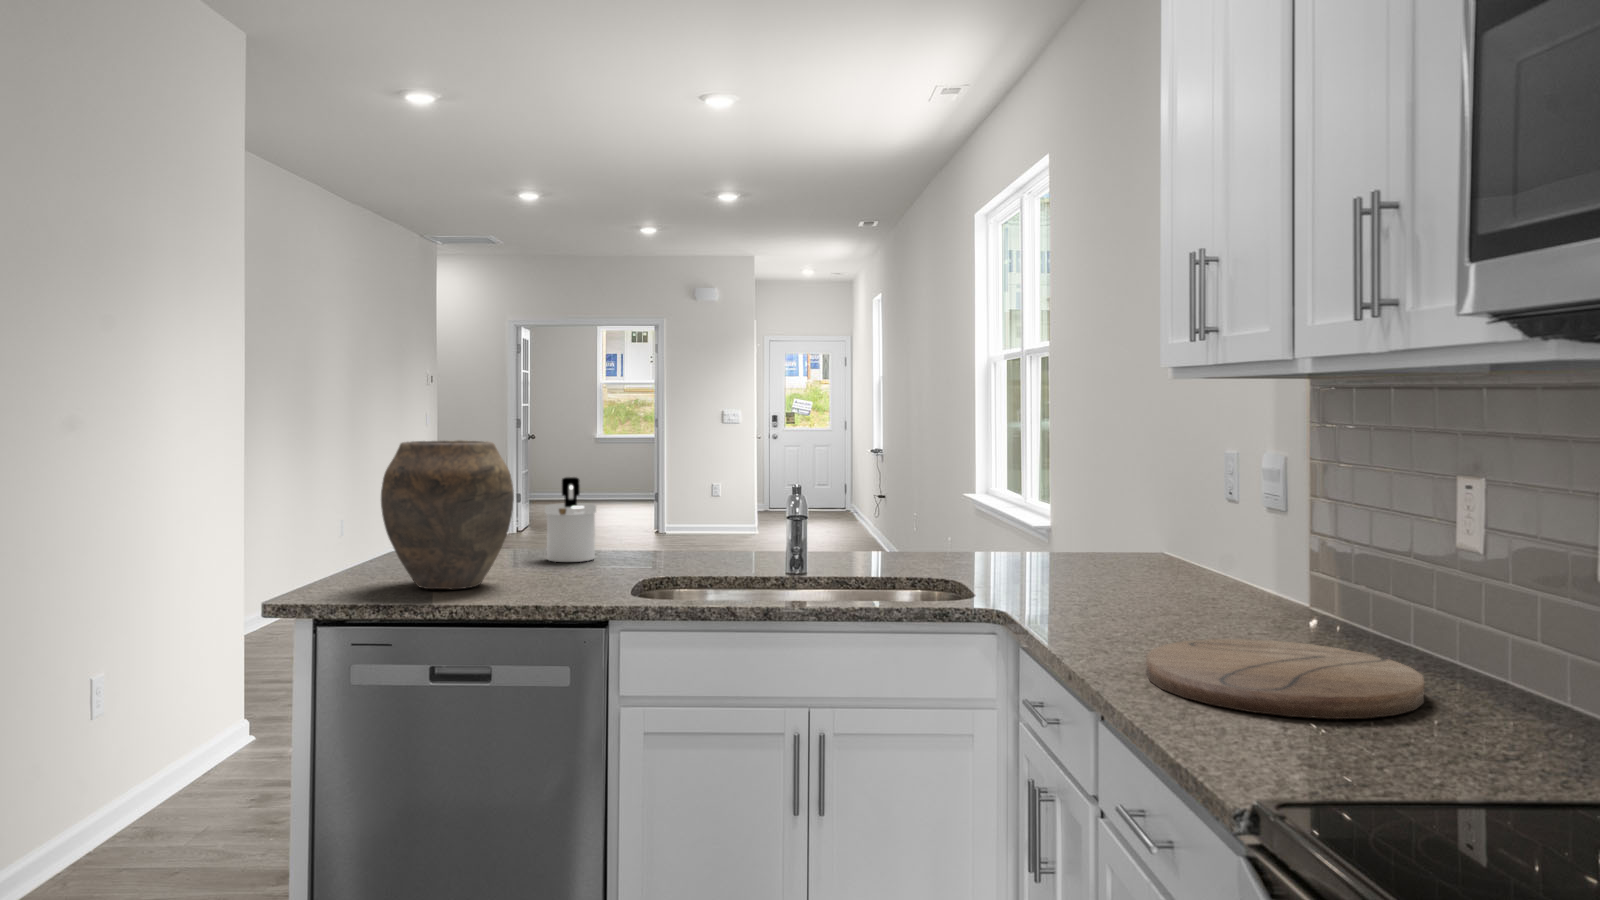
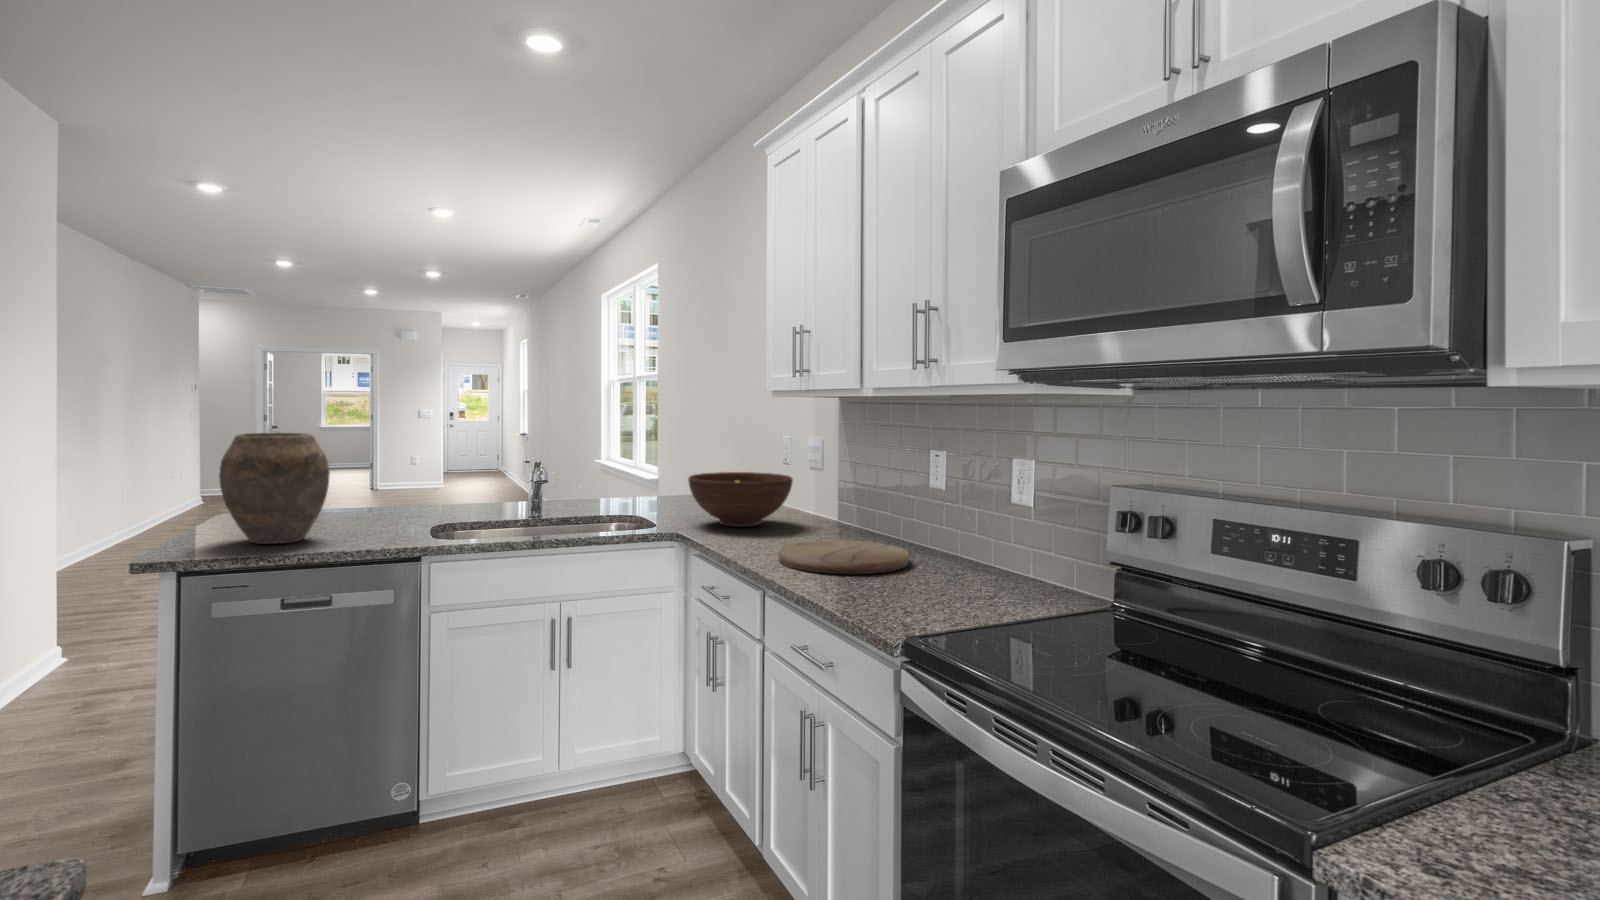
soap dispenser: present [545,477,596,562] -> none [329,457,371,520]
fruit bowl: none [1024,511,1208,604] -> present [688,472,793,527]

